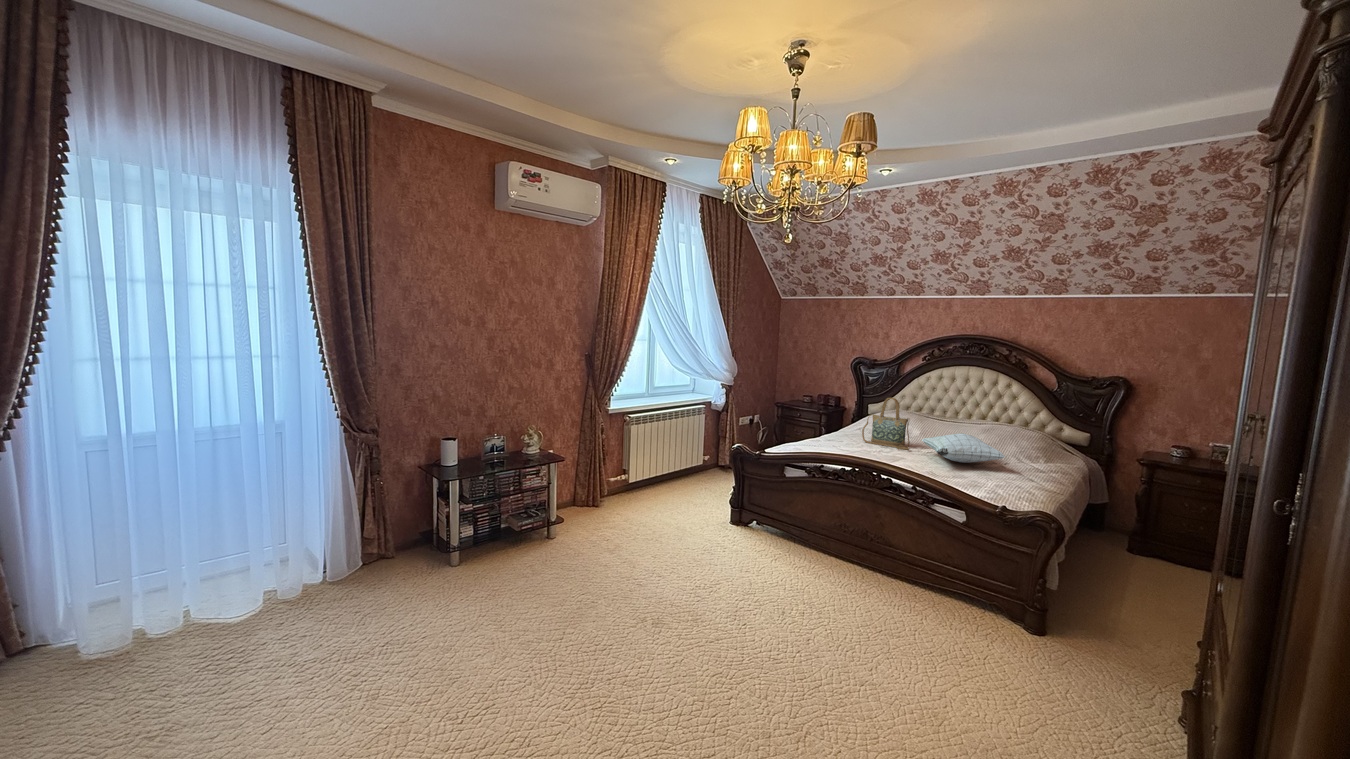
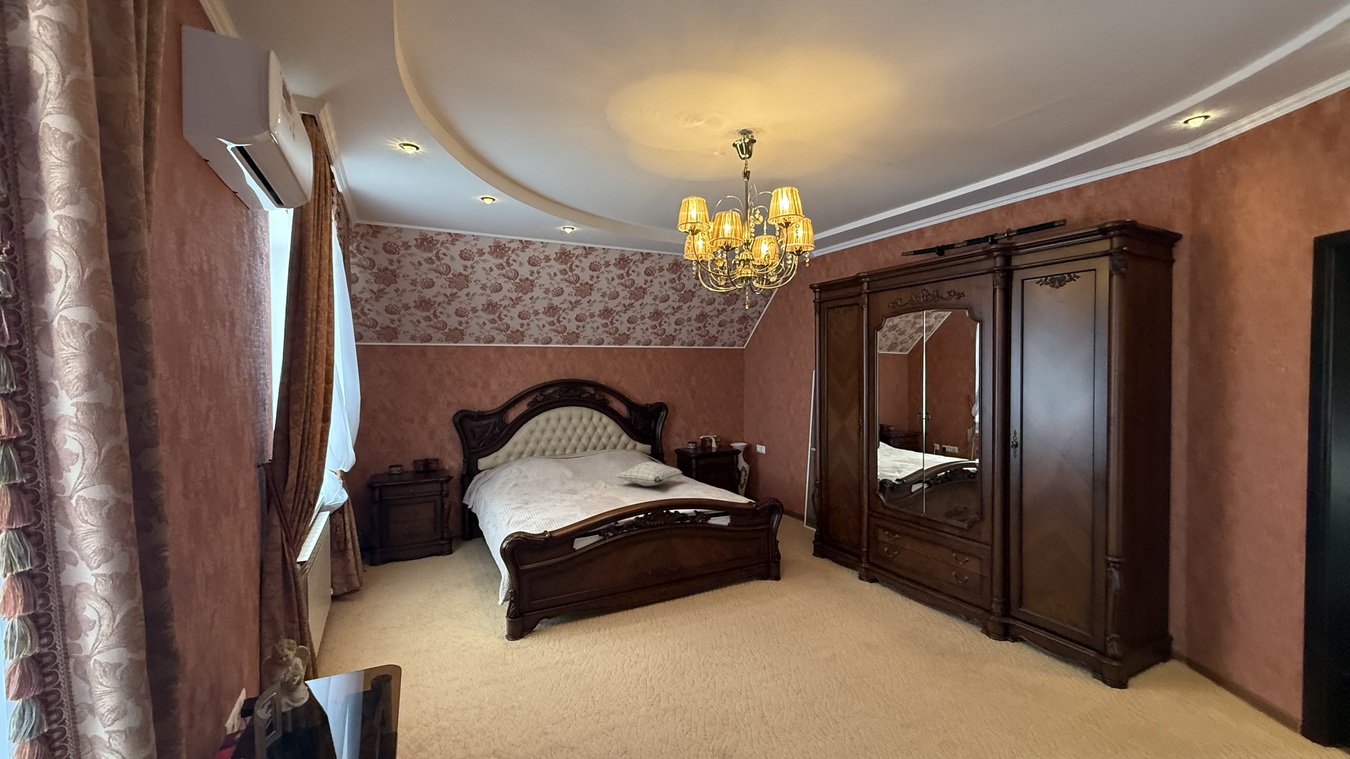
handbag: present [862,398,910,450] -> none [557,443,607,492]

